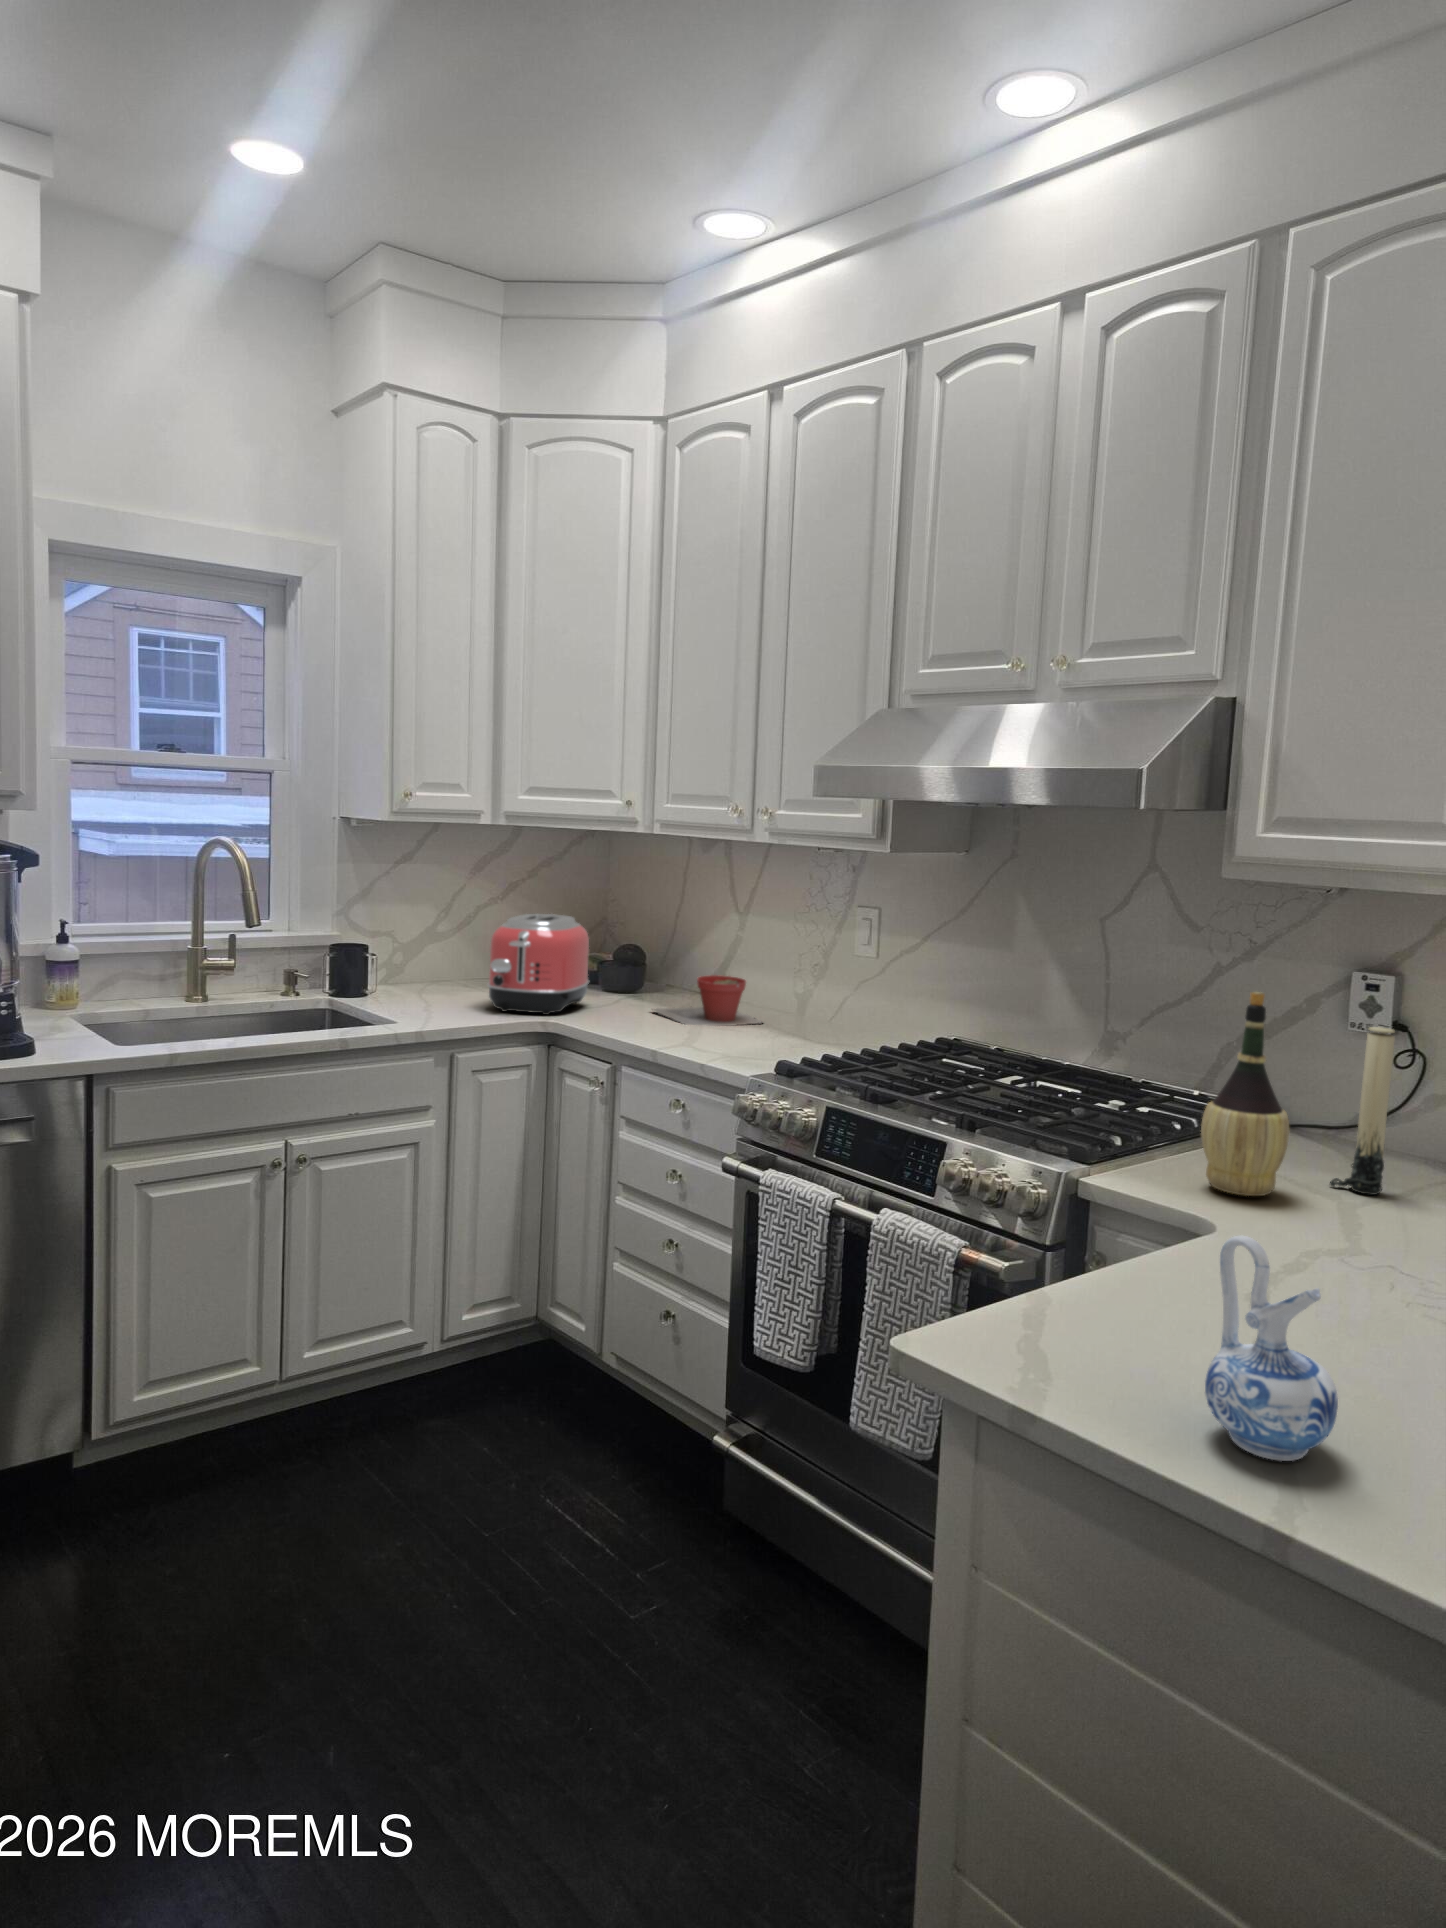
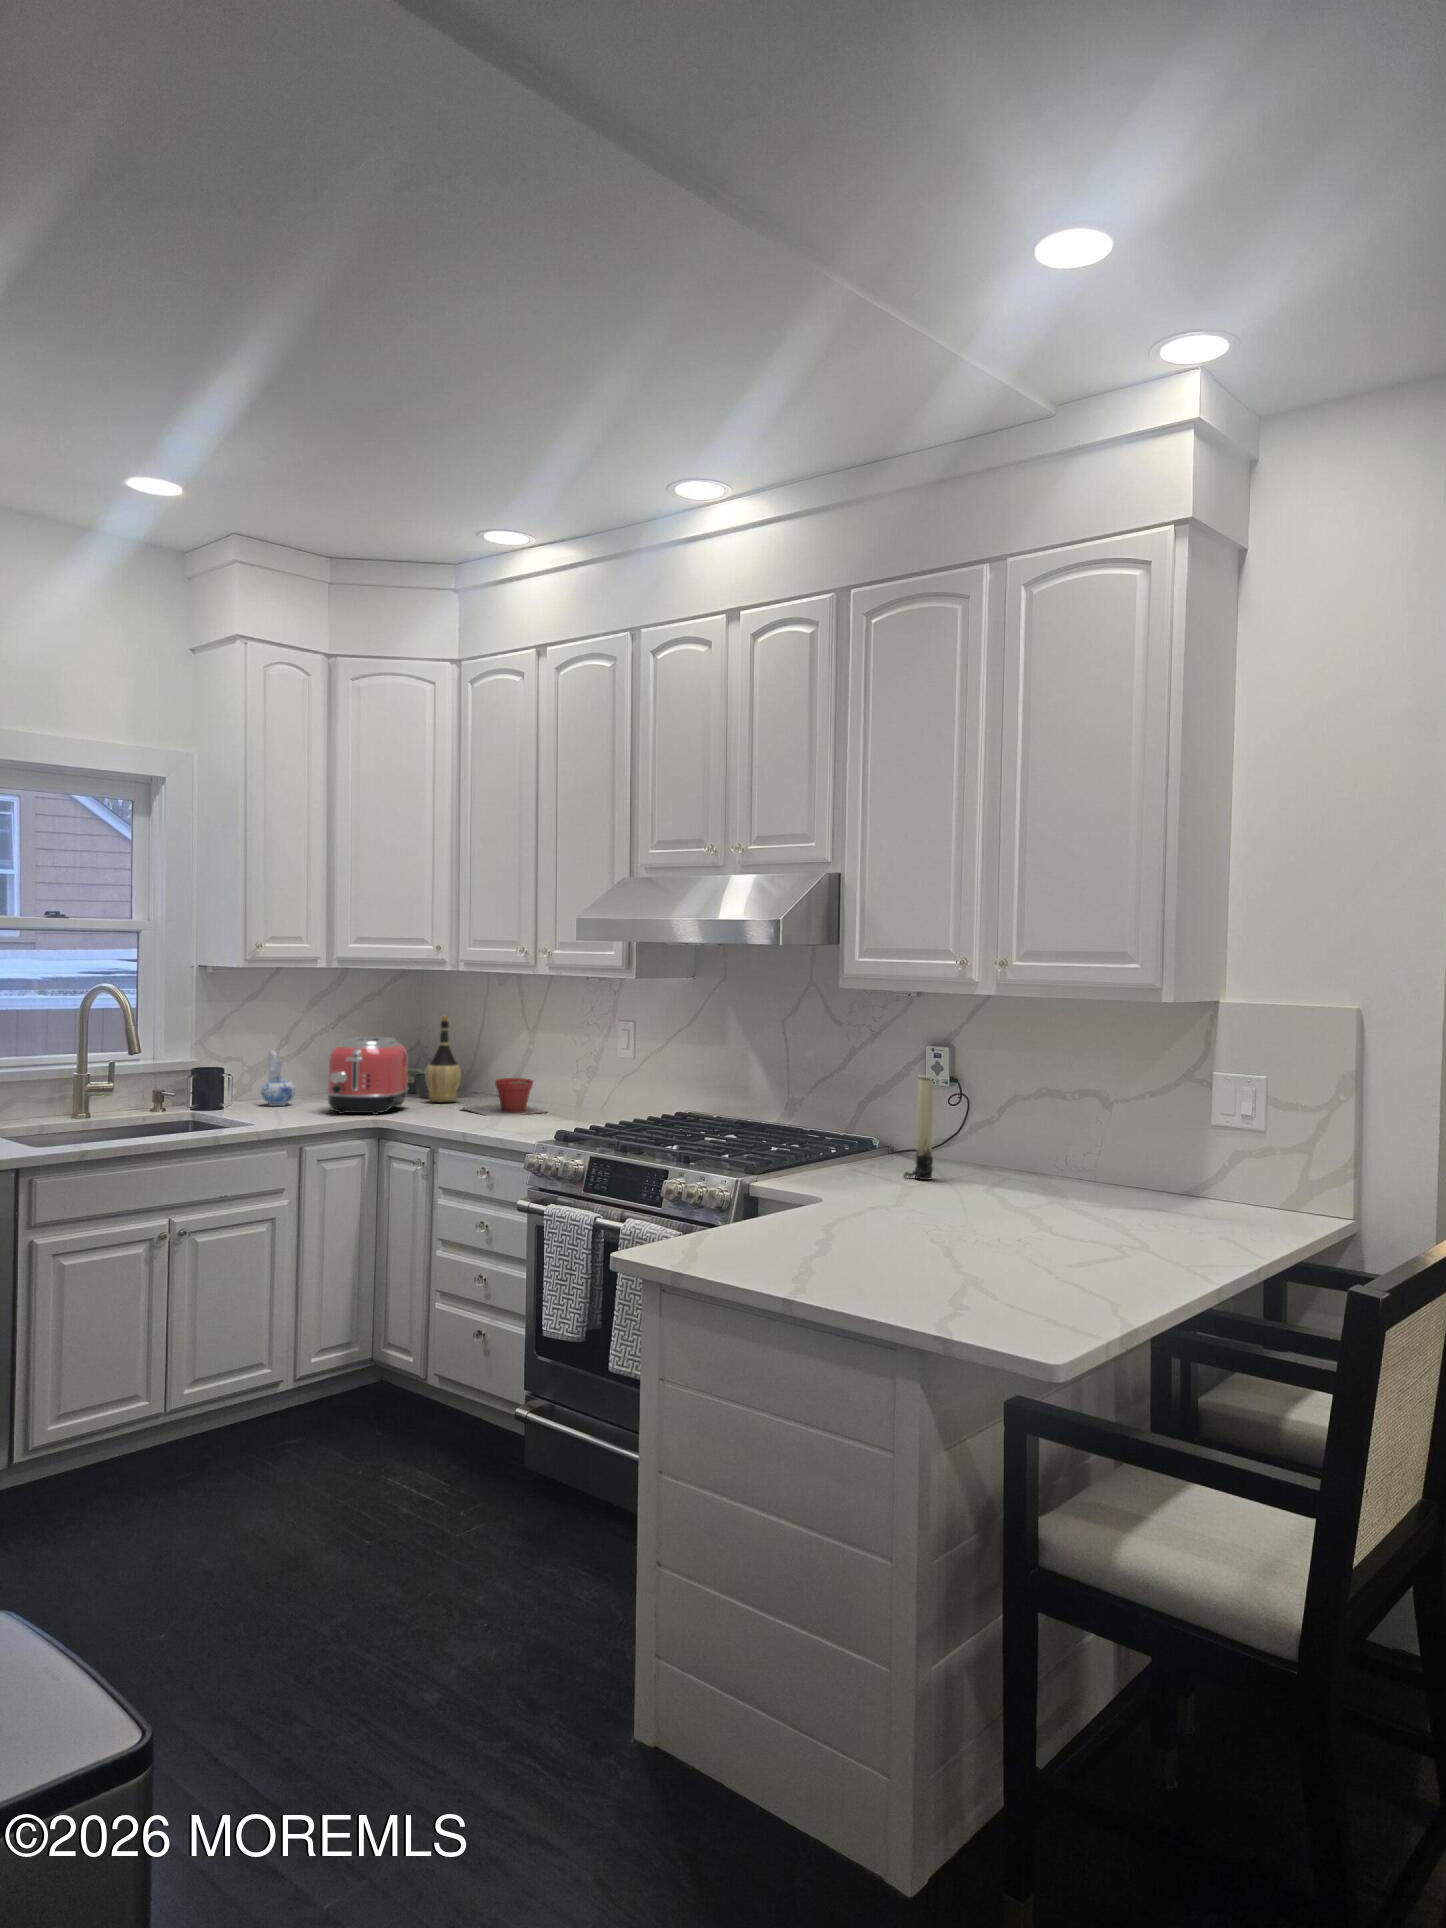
wine bottle: present [1201,992,1289,1196] -> present [425,1016,461,1102]
ceramic pitcher: present [1205,1235,1338,1461] -> present [261,1050,295,1106]

